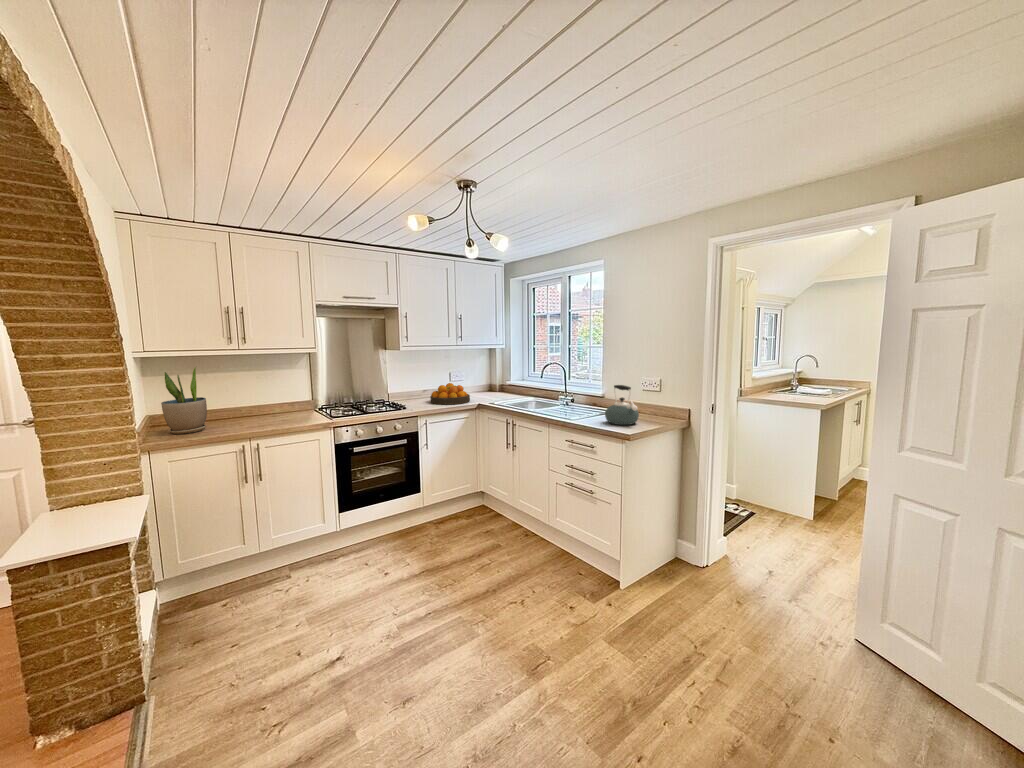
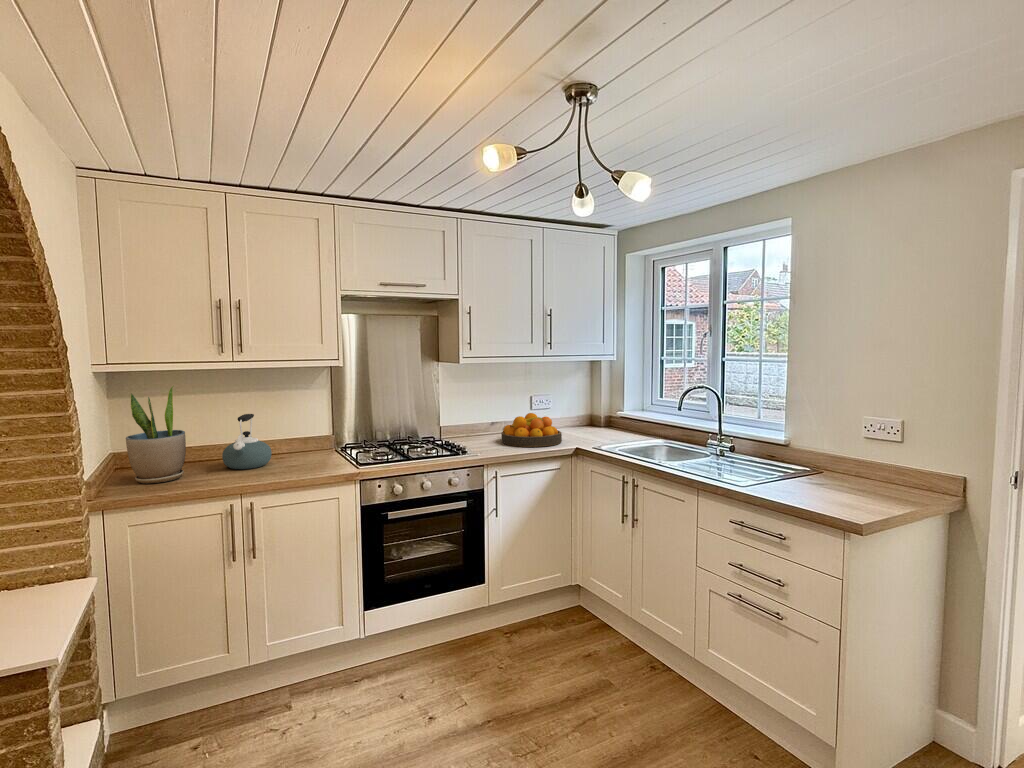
kettle: present [605,385,639,425] -> present [222,414,272,469]

